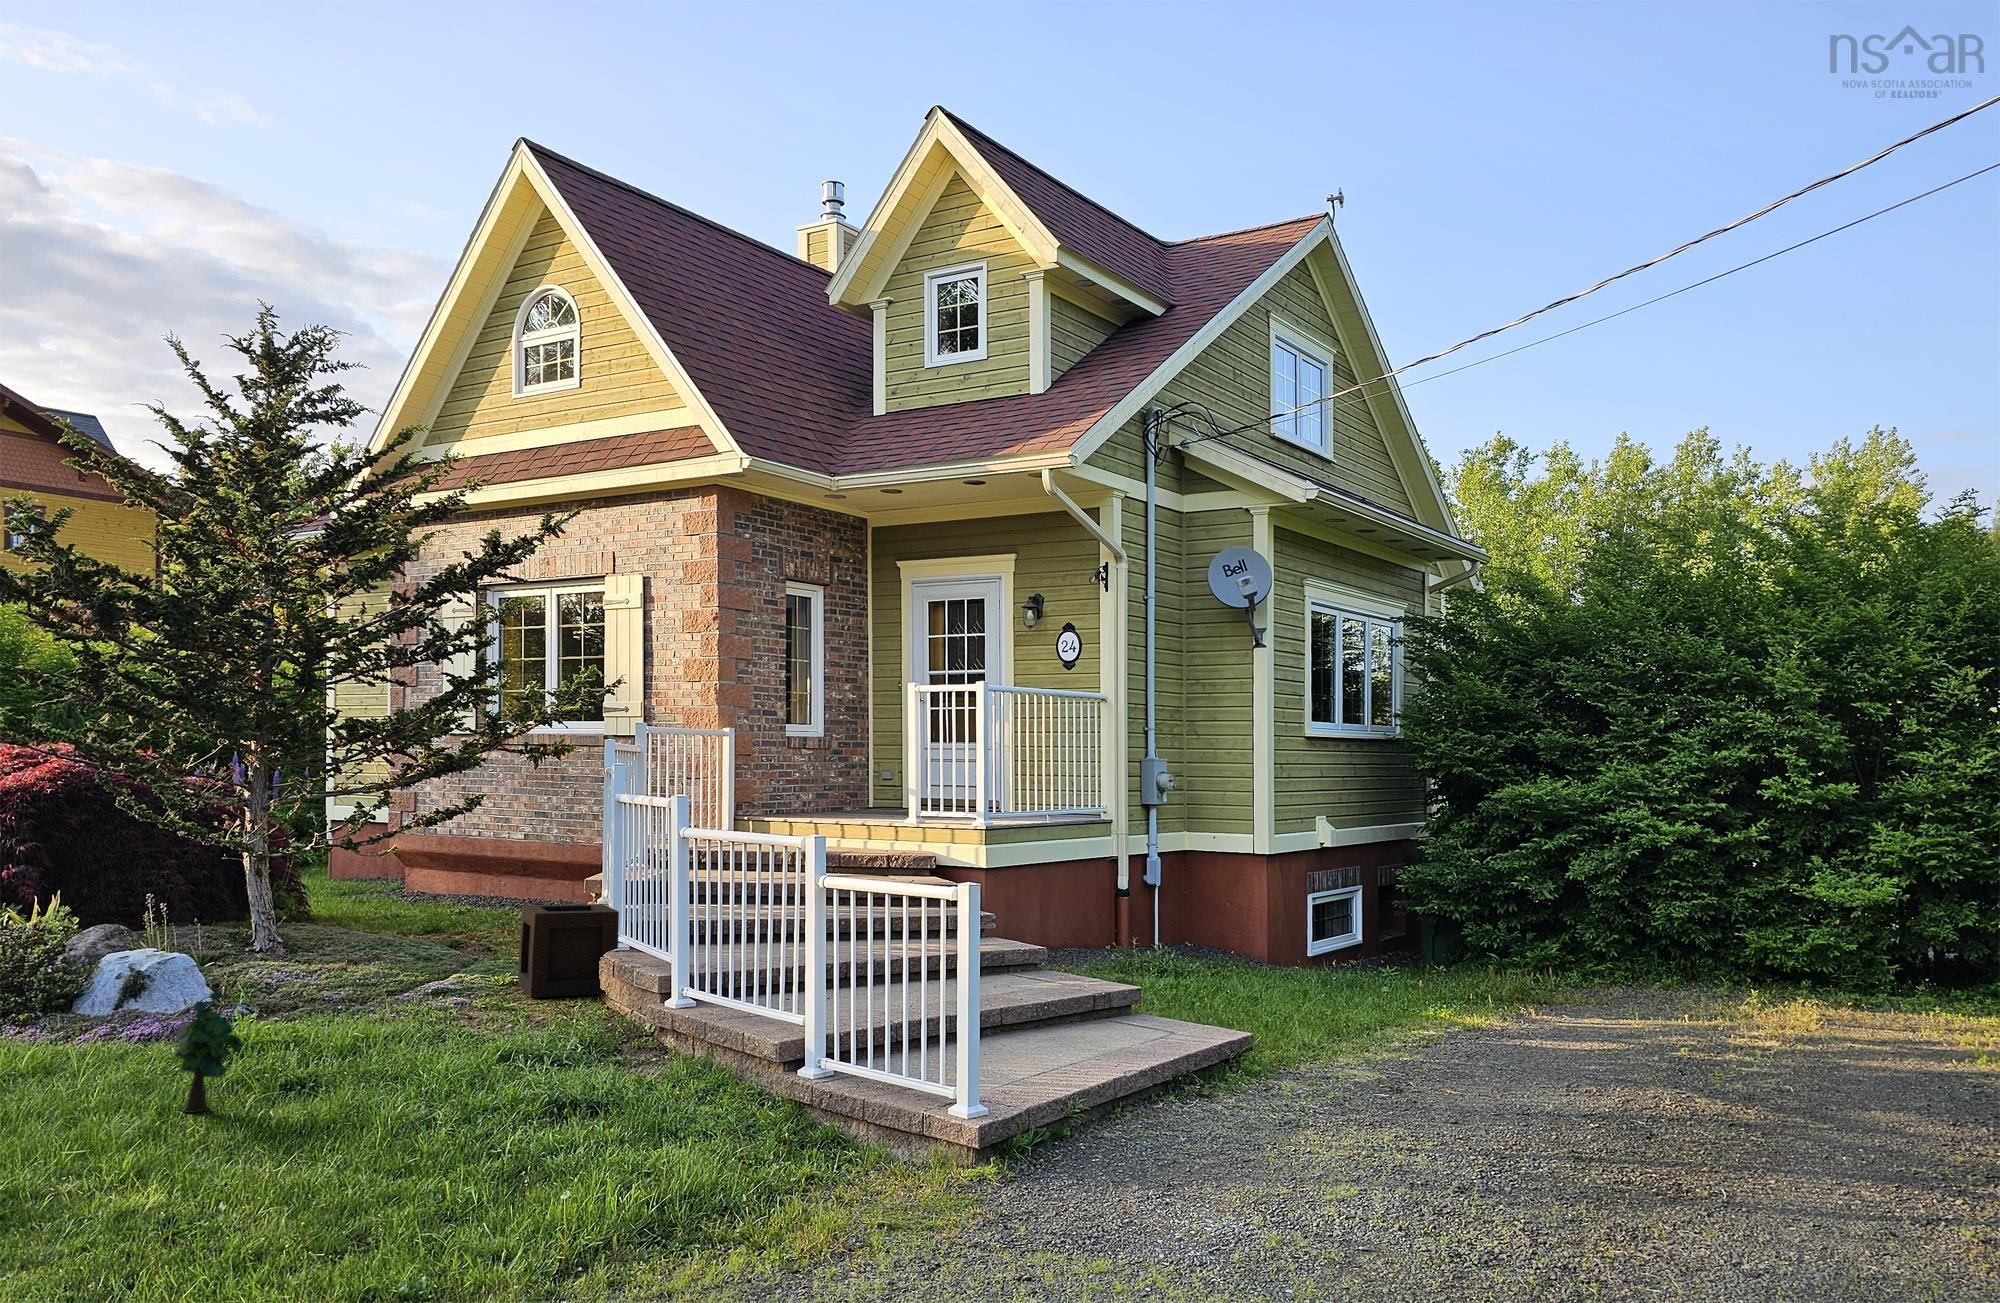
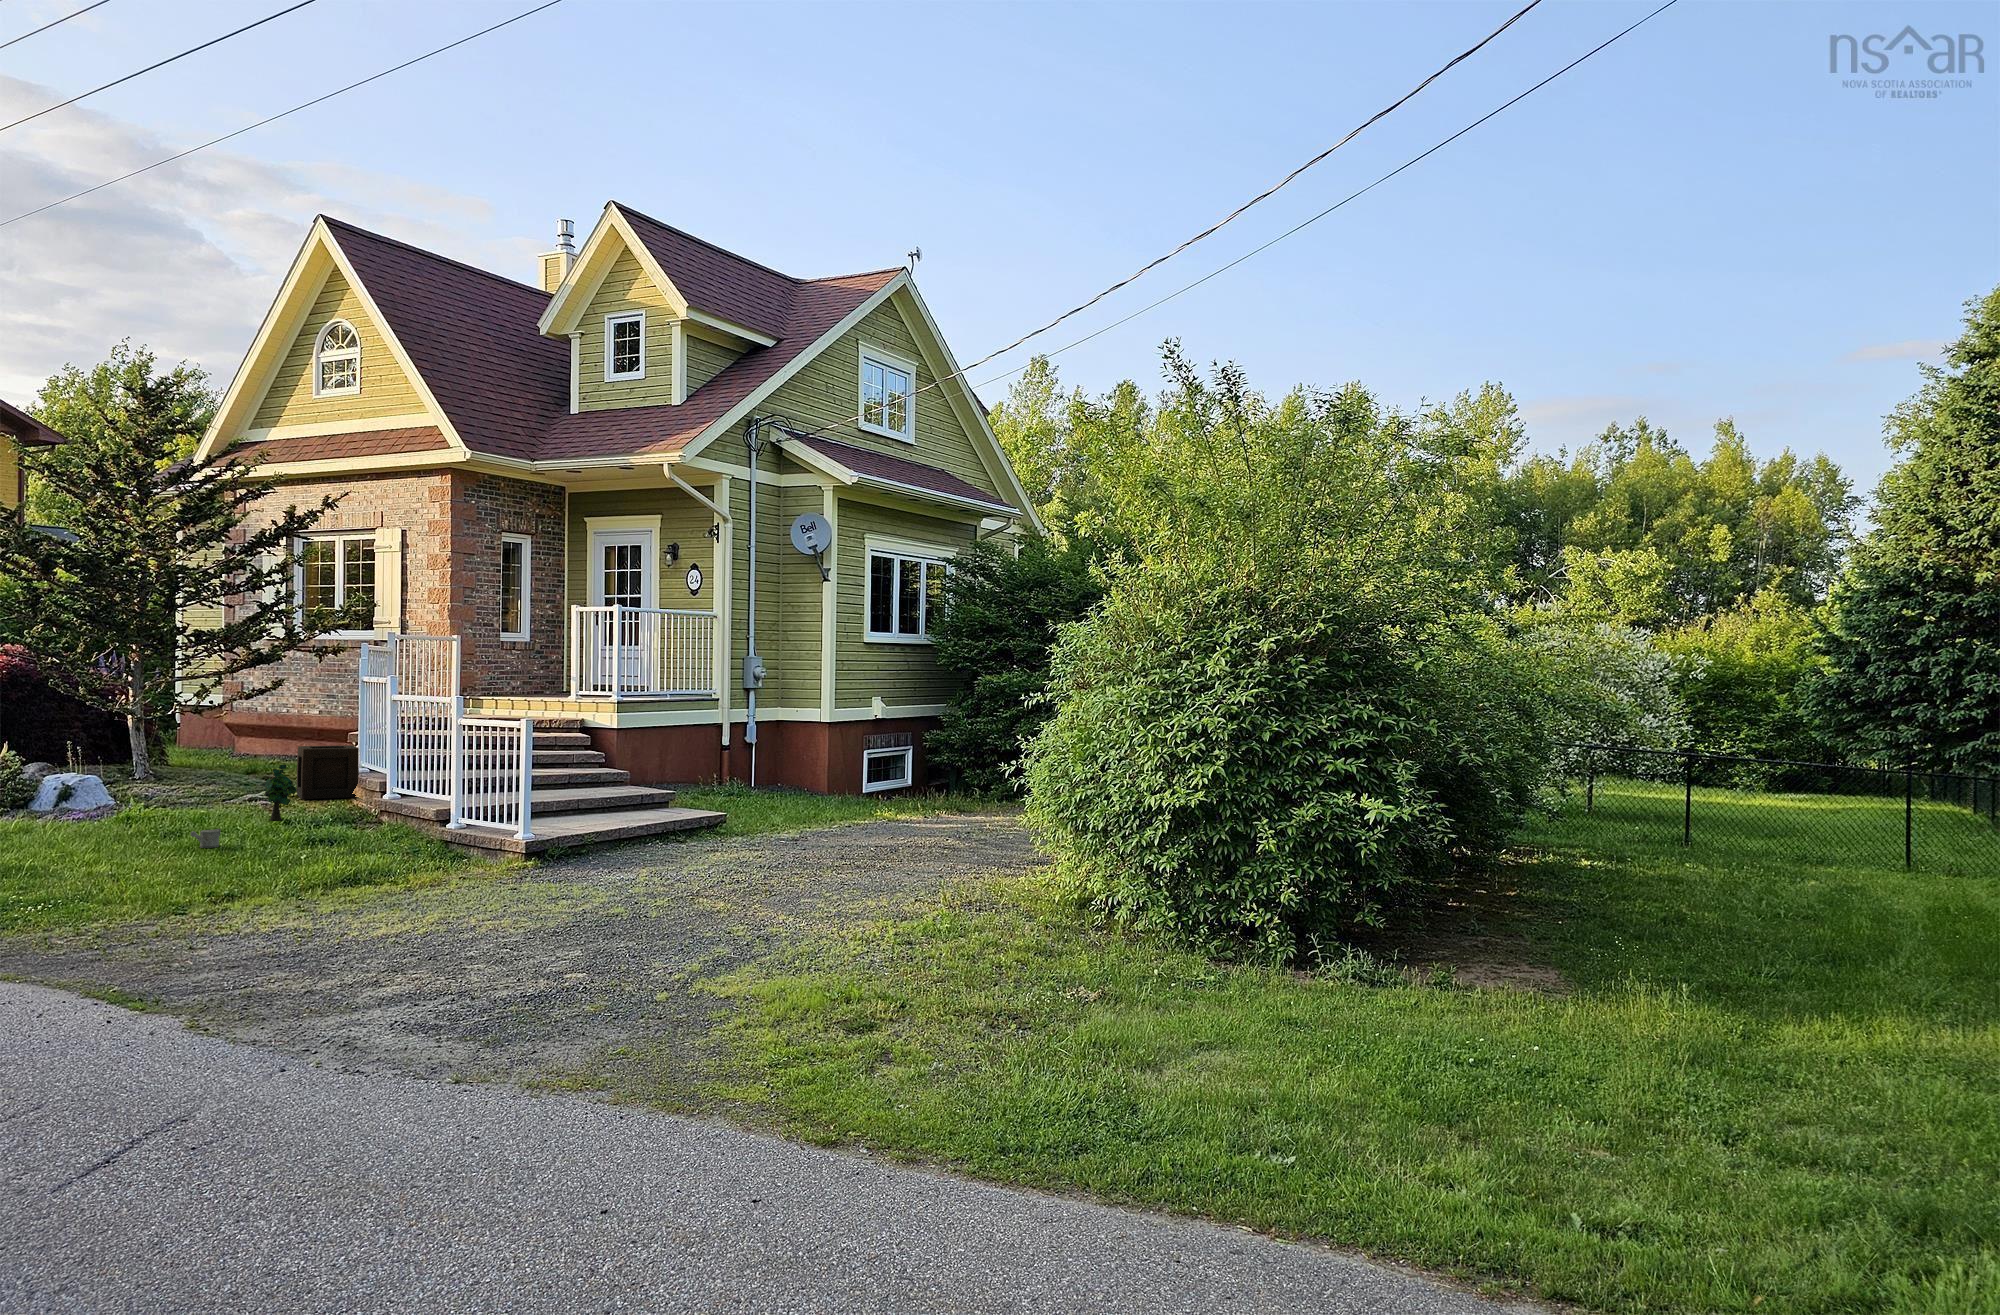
decorative plant: present [171,992,242,1113] -> present [261,765,297,820]
watering can: none [371,1088,421,1130] -> present [191,829,221,848]

